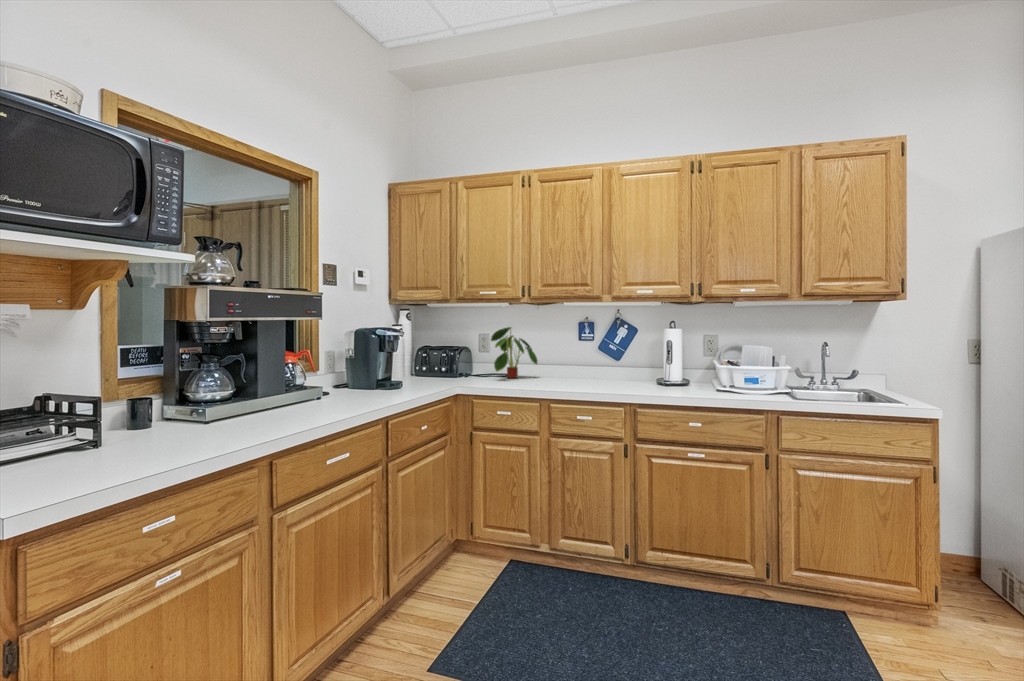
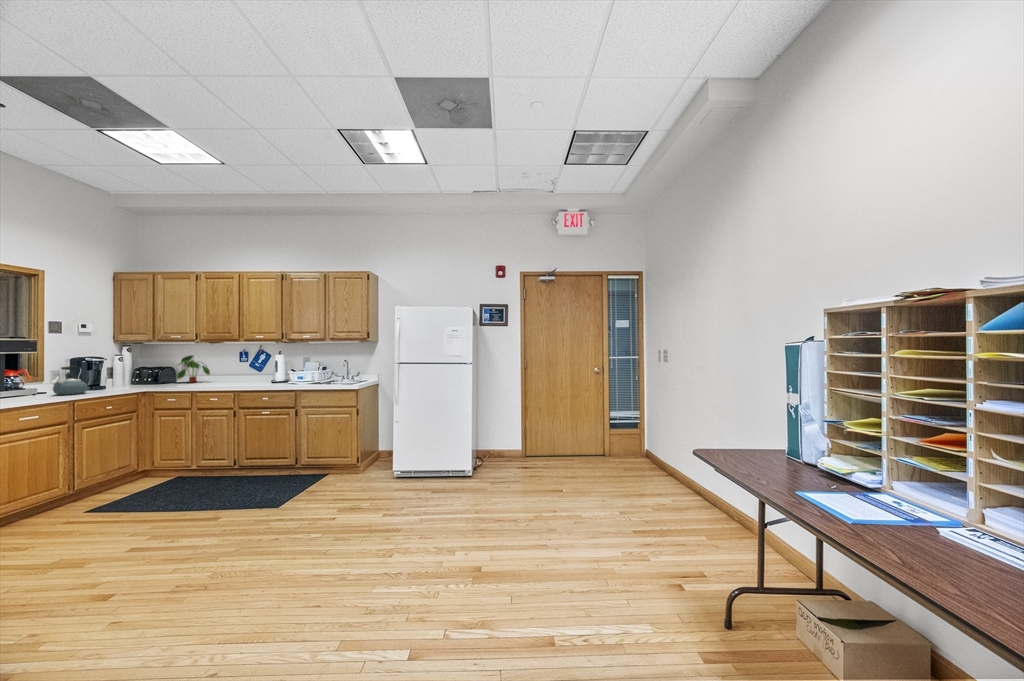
kettle: none [347,344,395,399] -> present [51,366,88,395]

